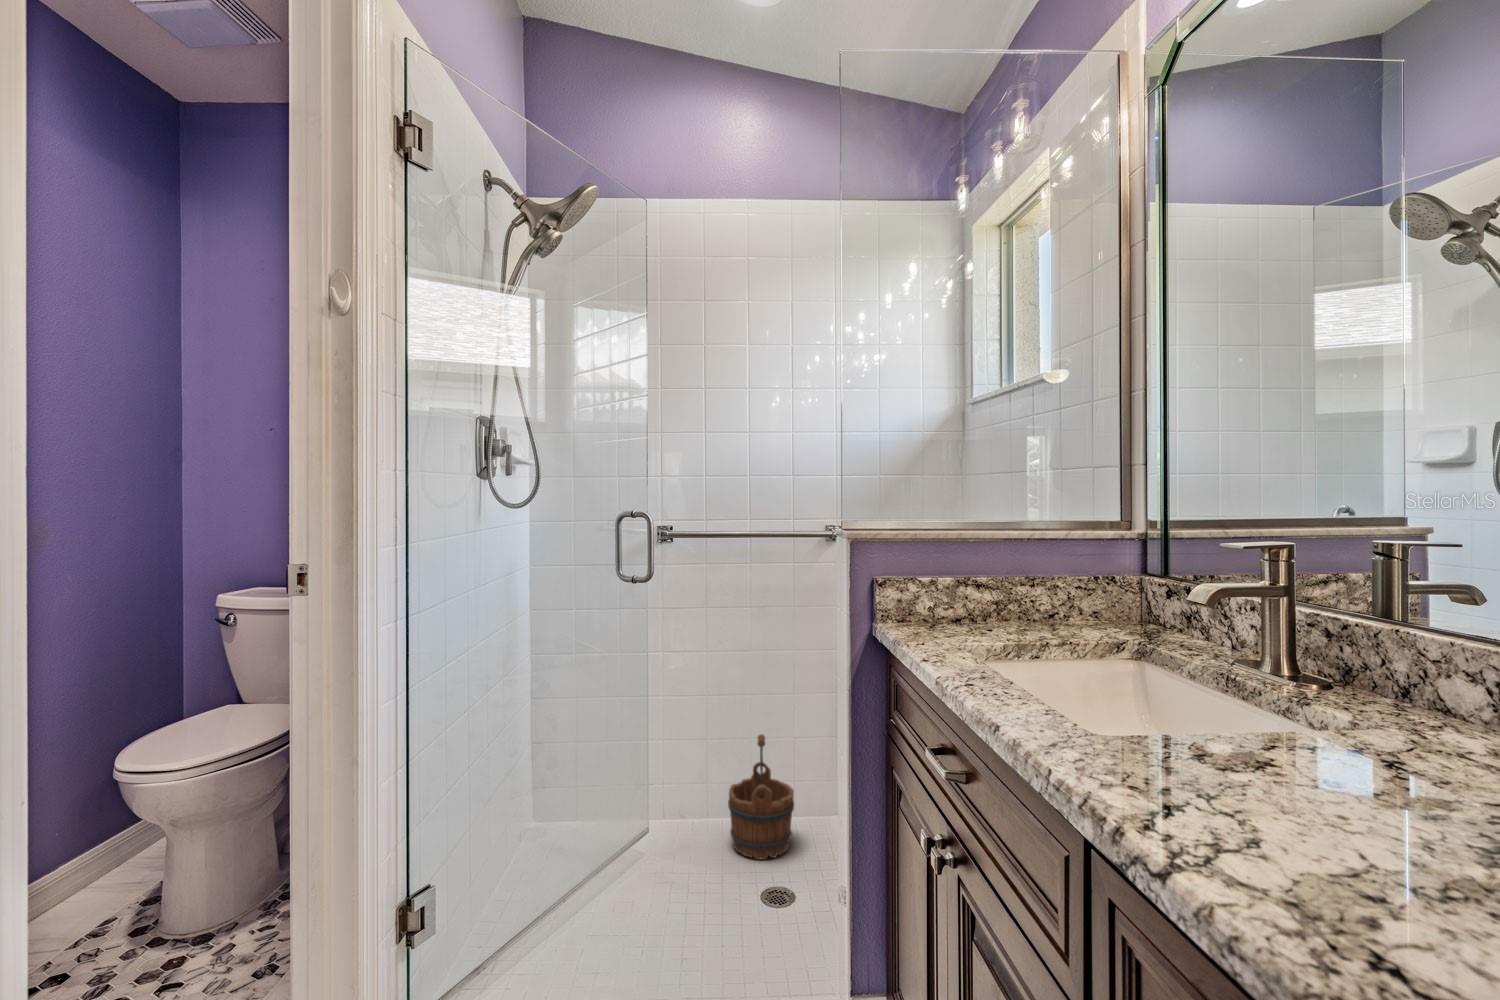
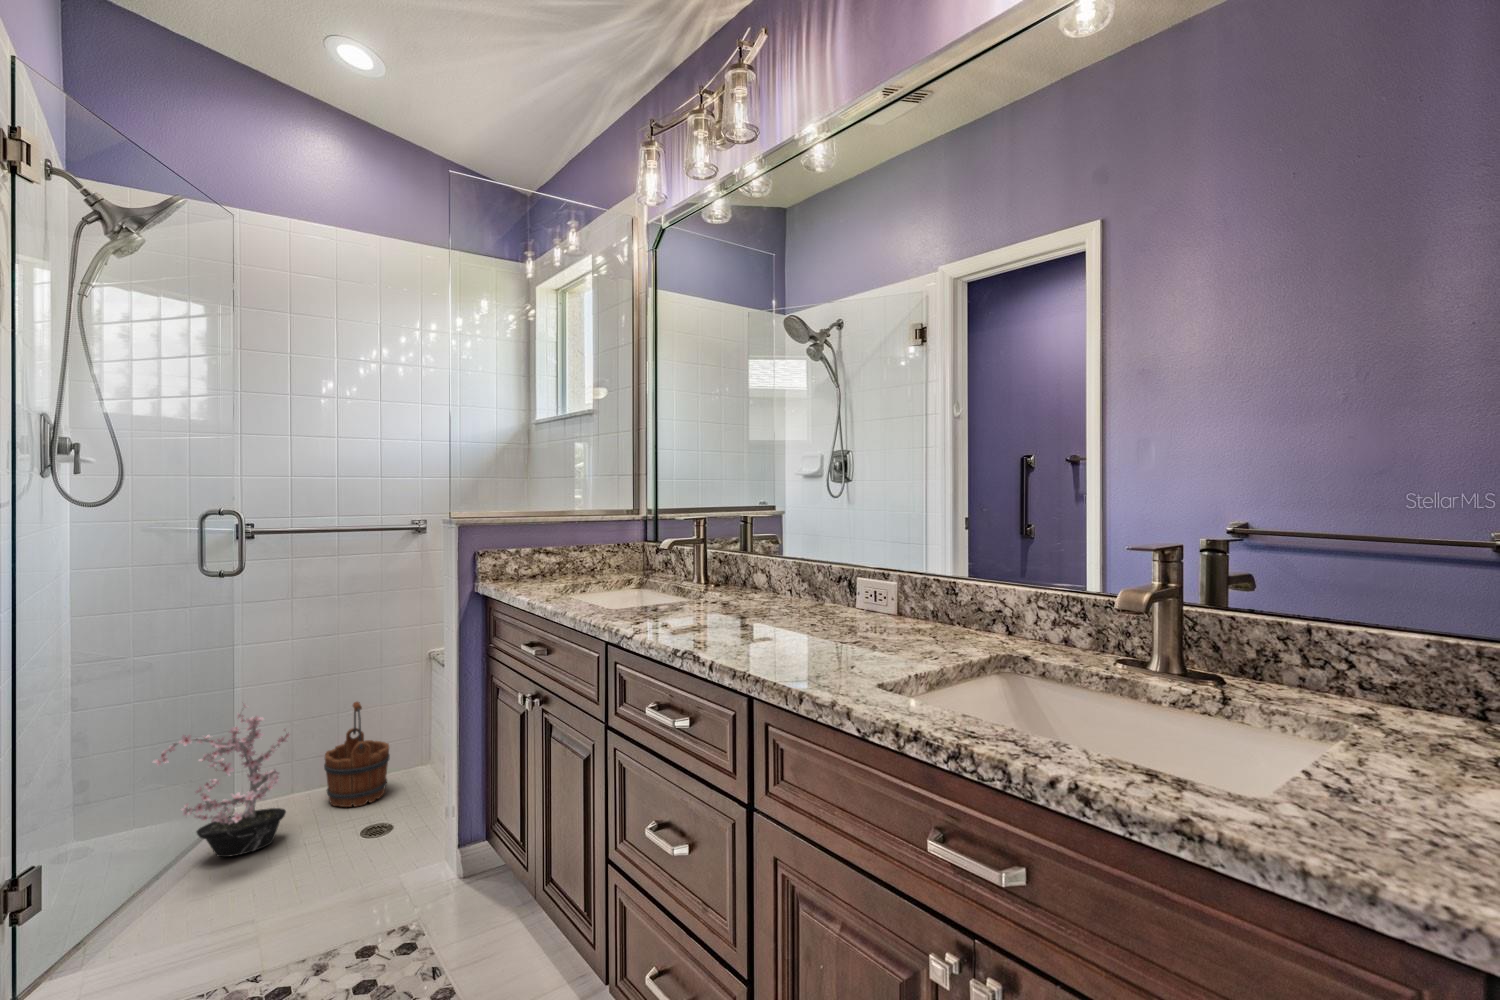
potted plant: none [552,716,693,893] -> present [153,703,290,857]

